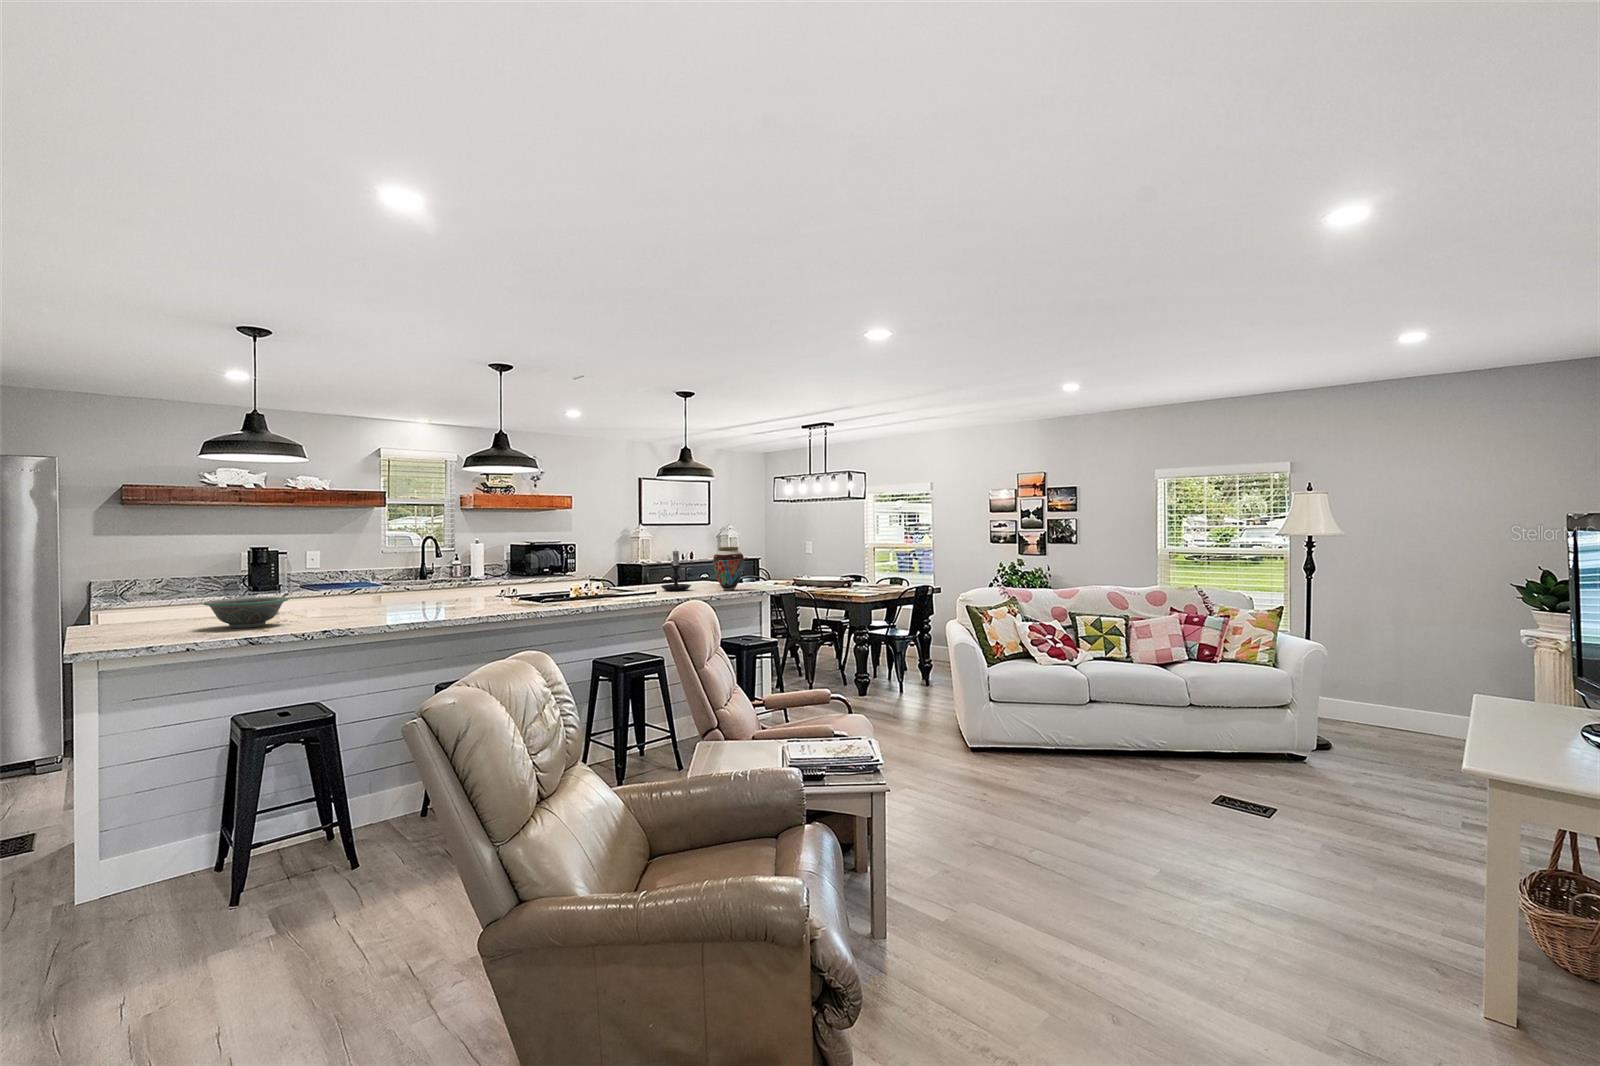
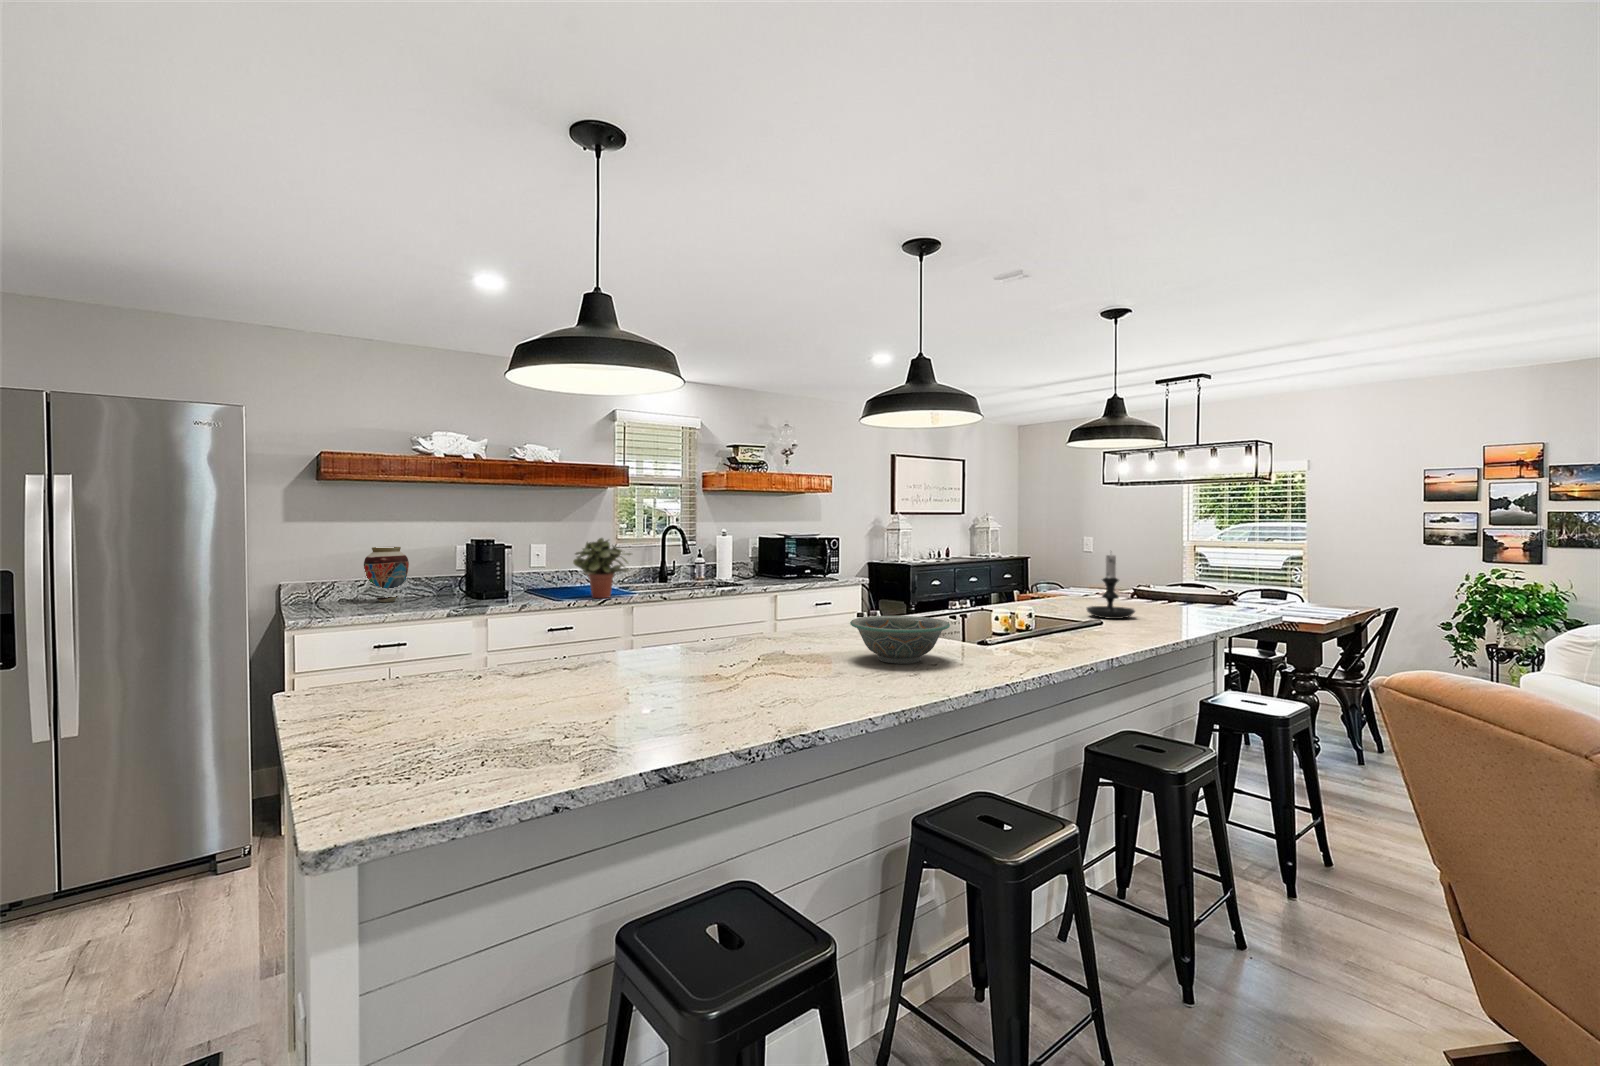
potted plant: none [331,545,380,590] -> present [573,538,631,598]
vase: present [713,547,744,591] -> present [364,547,409,602]
decorative bowl: present [204,597,289,628] -> present [850,616,950,664]

